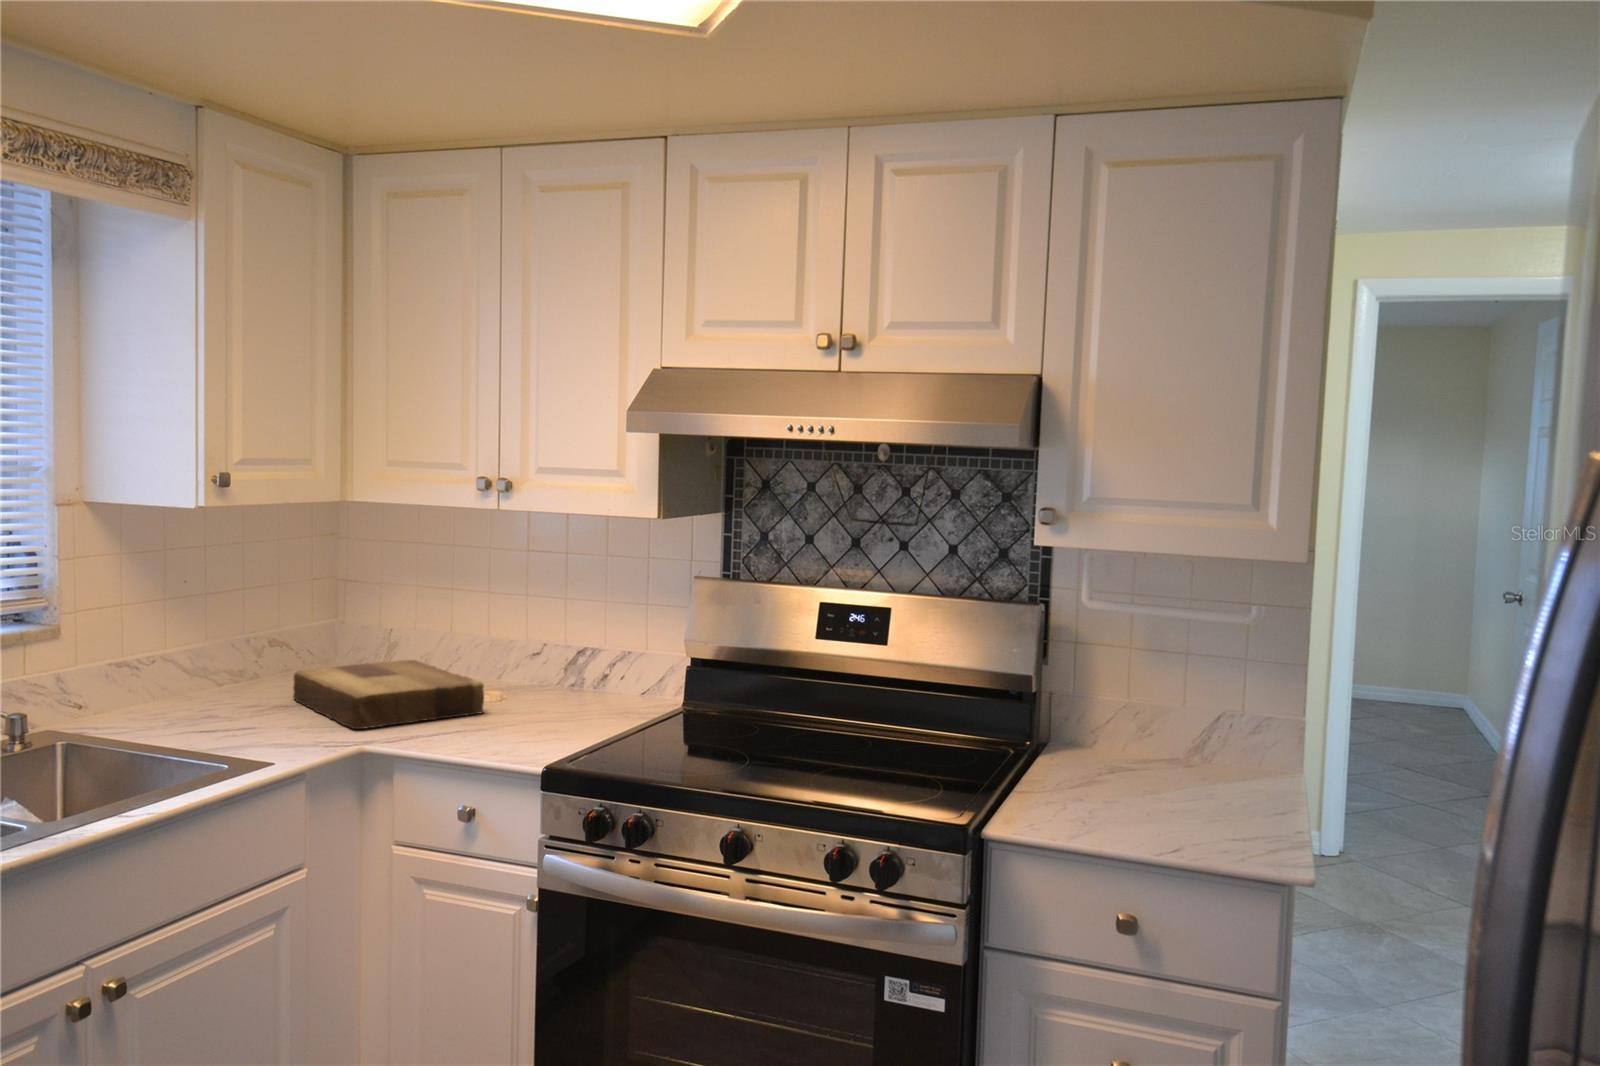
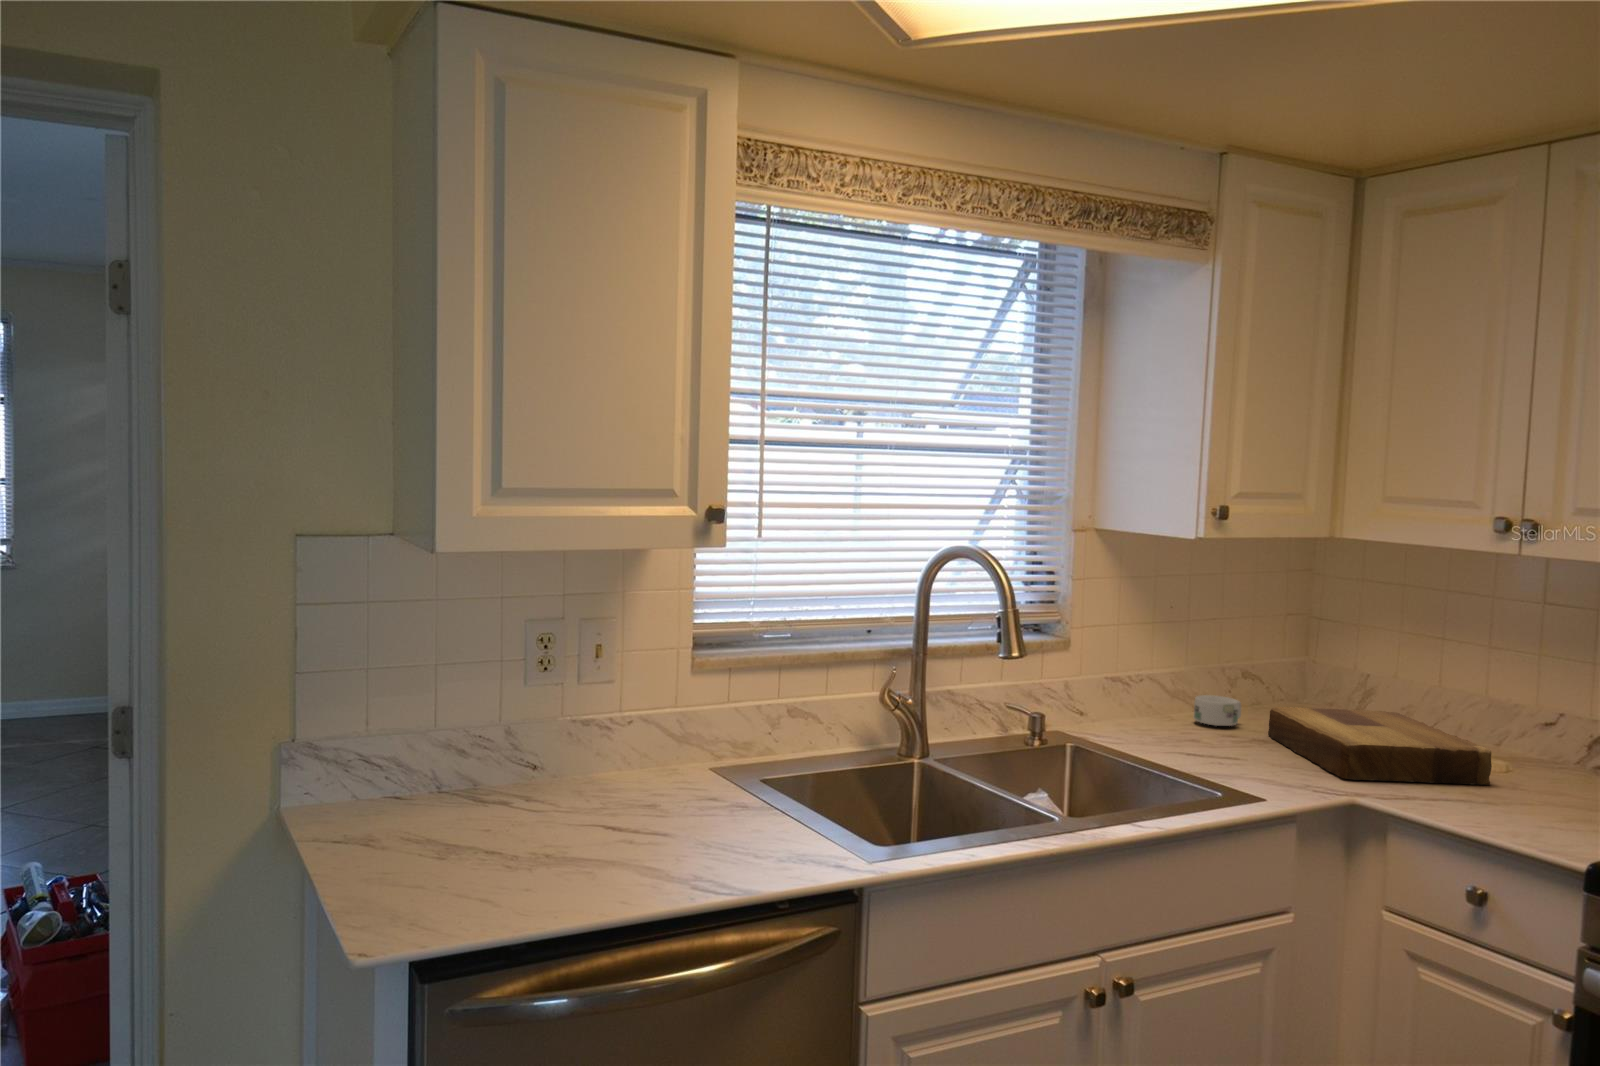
mug: none [217,667,268,697] -> present [1193,695,1241,726]

